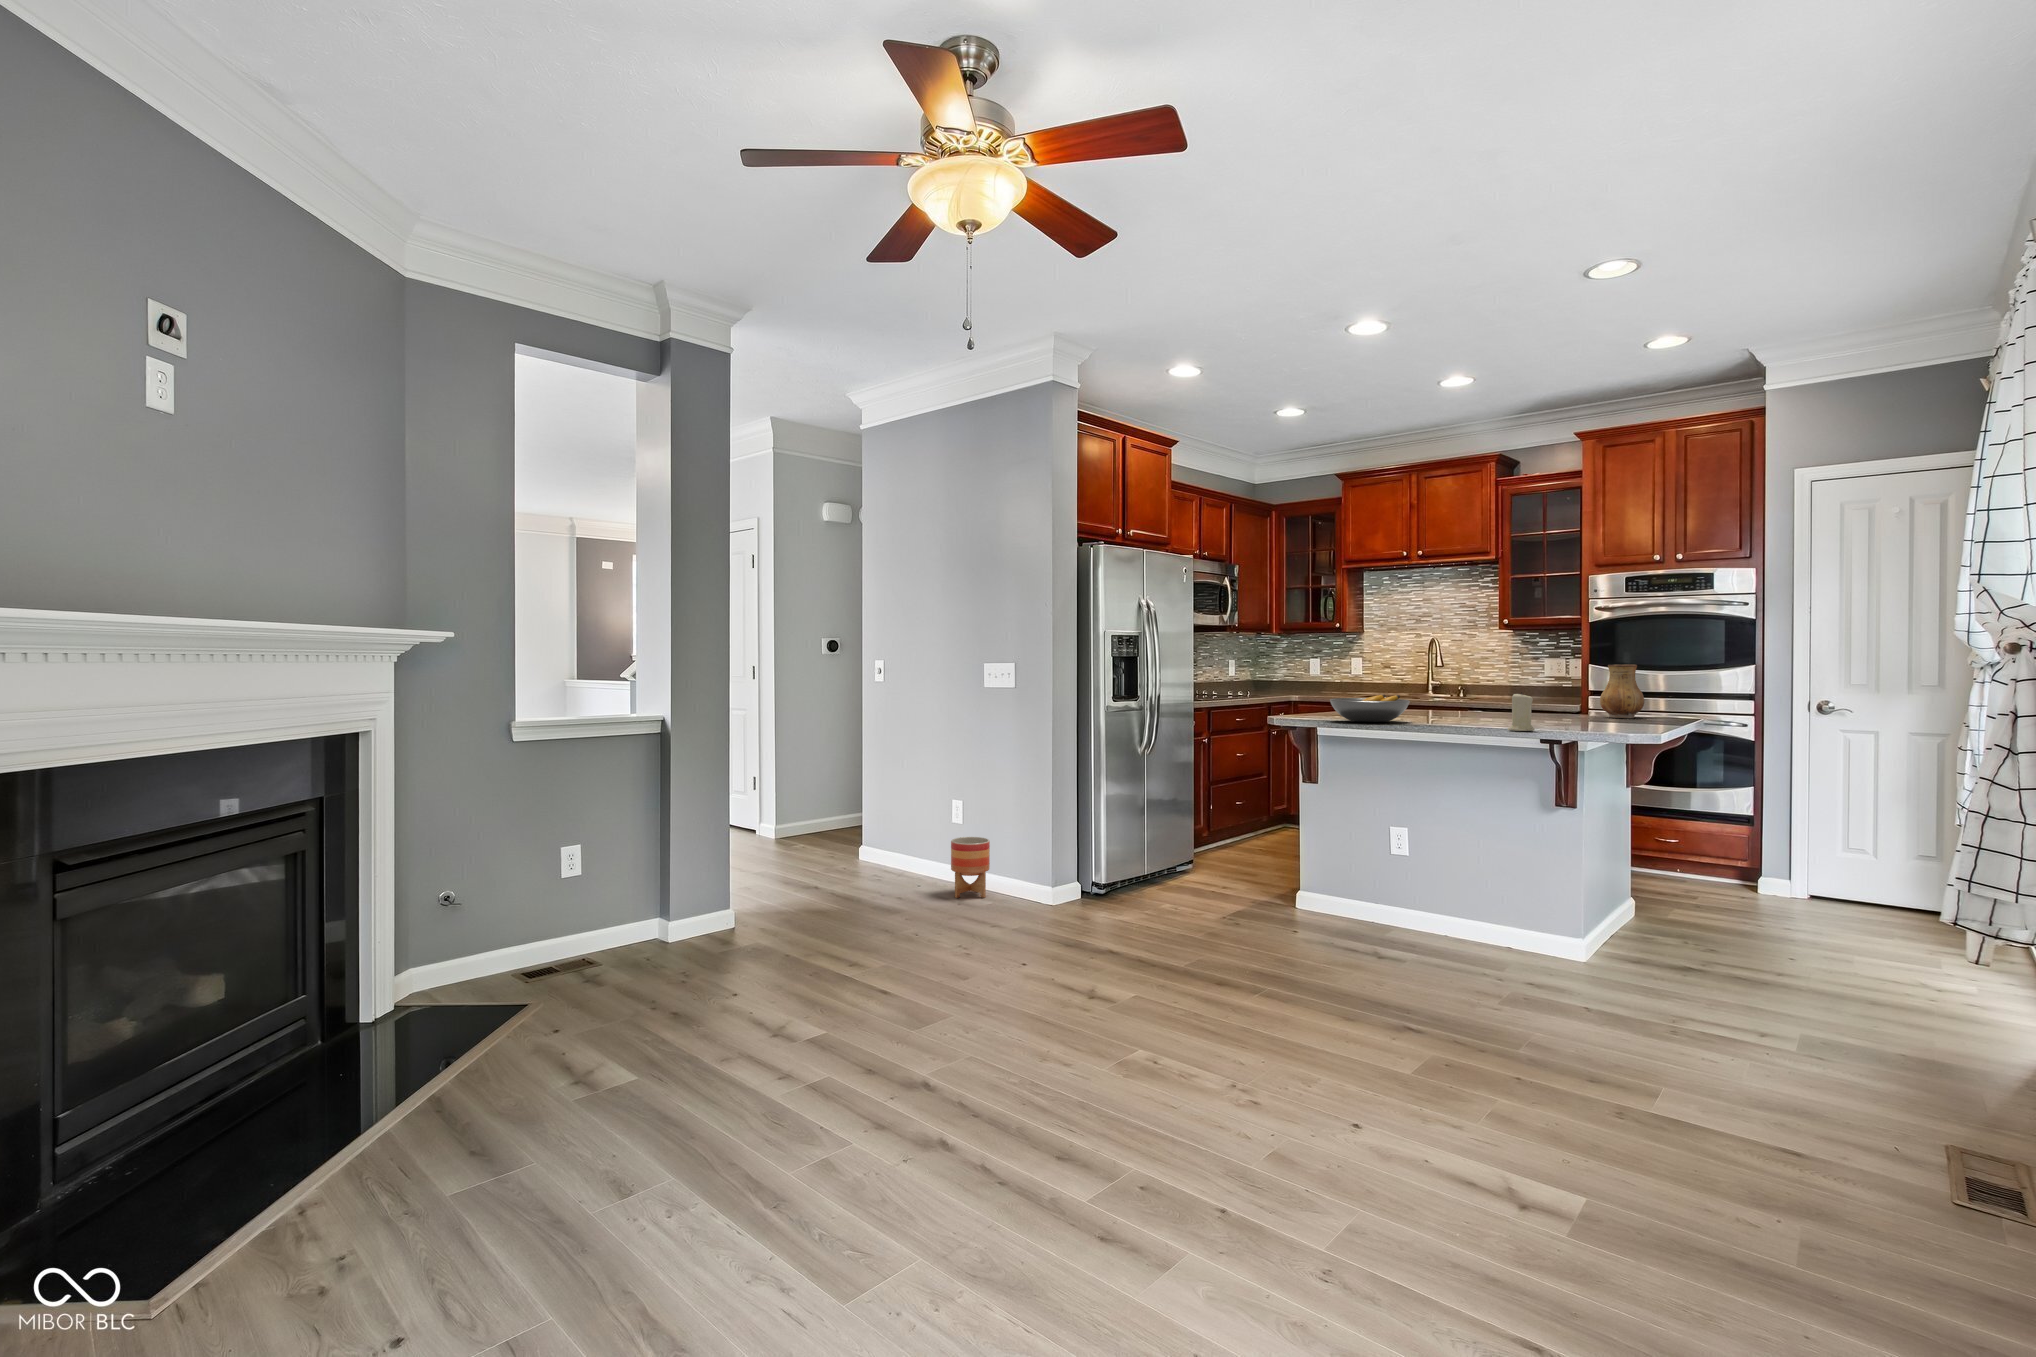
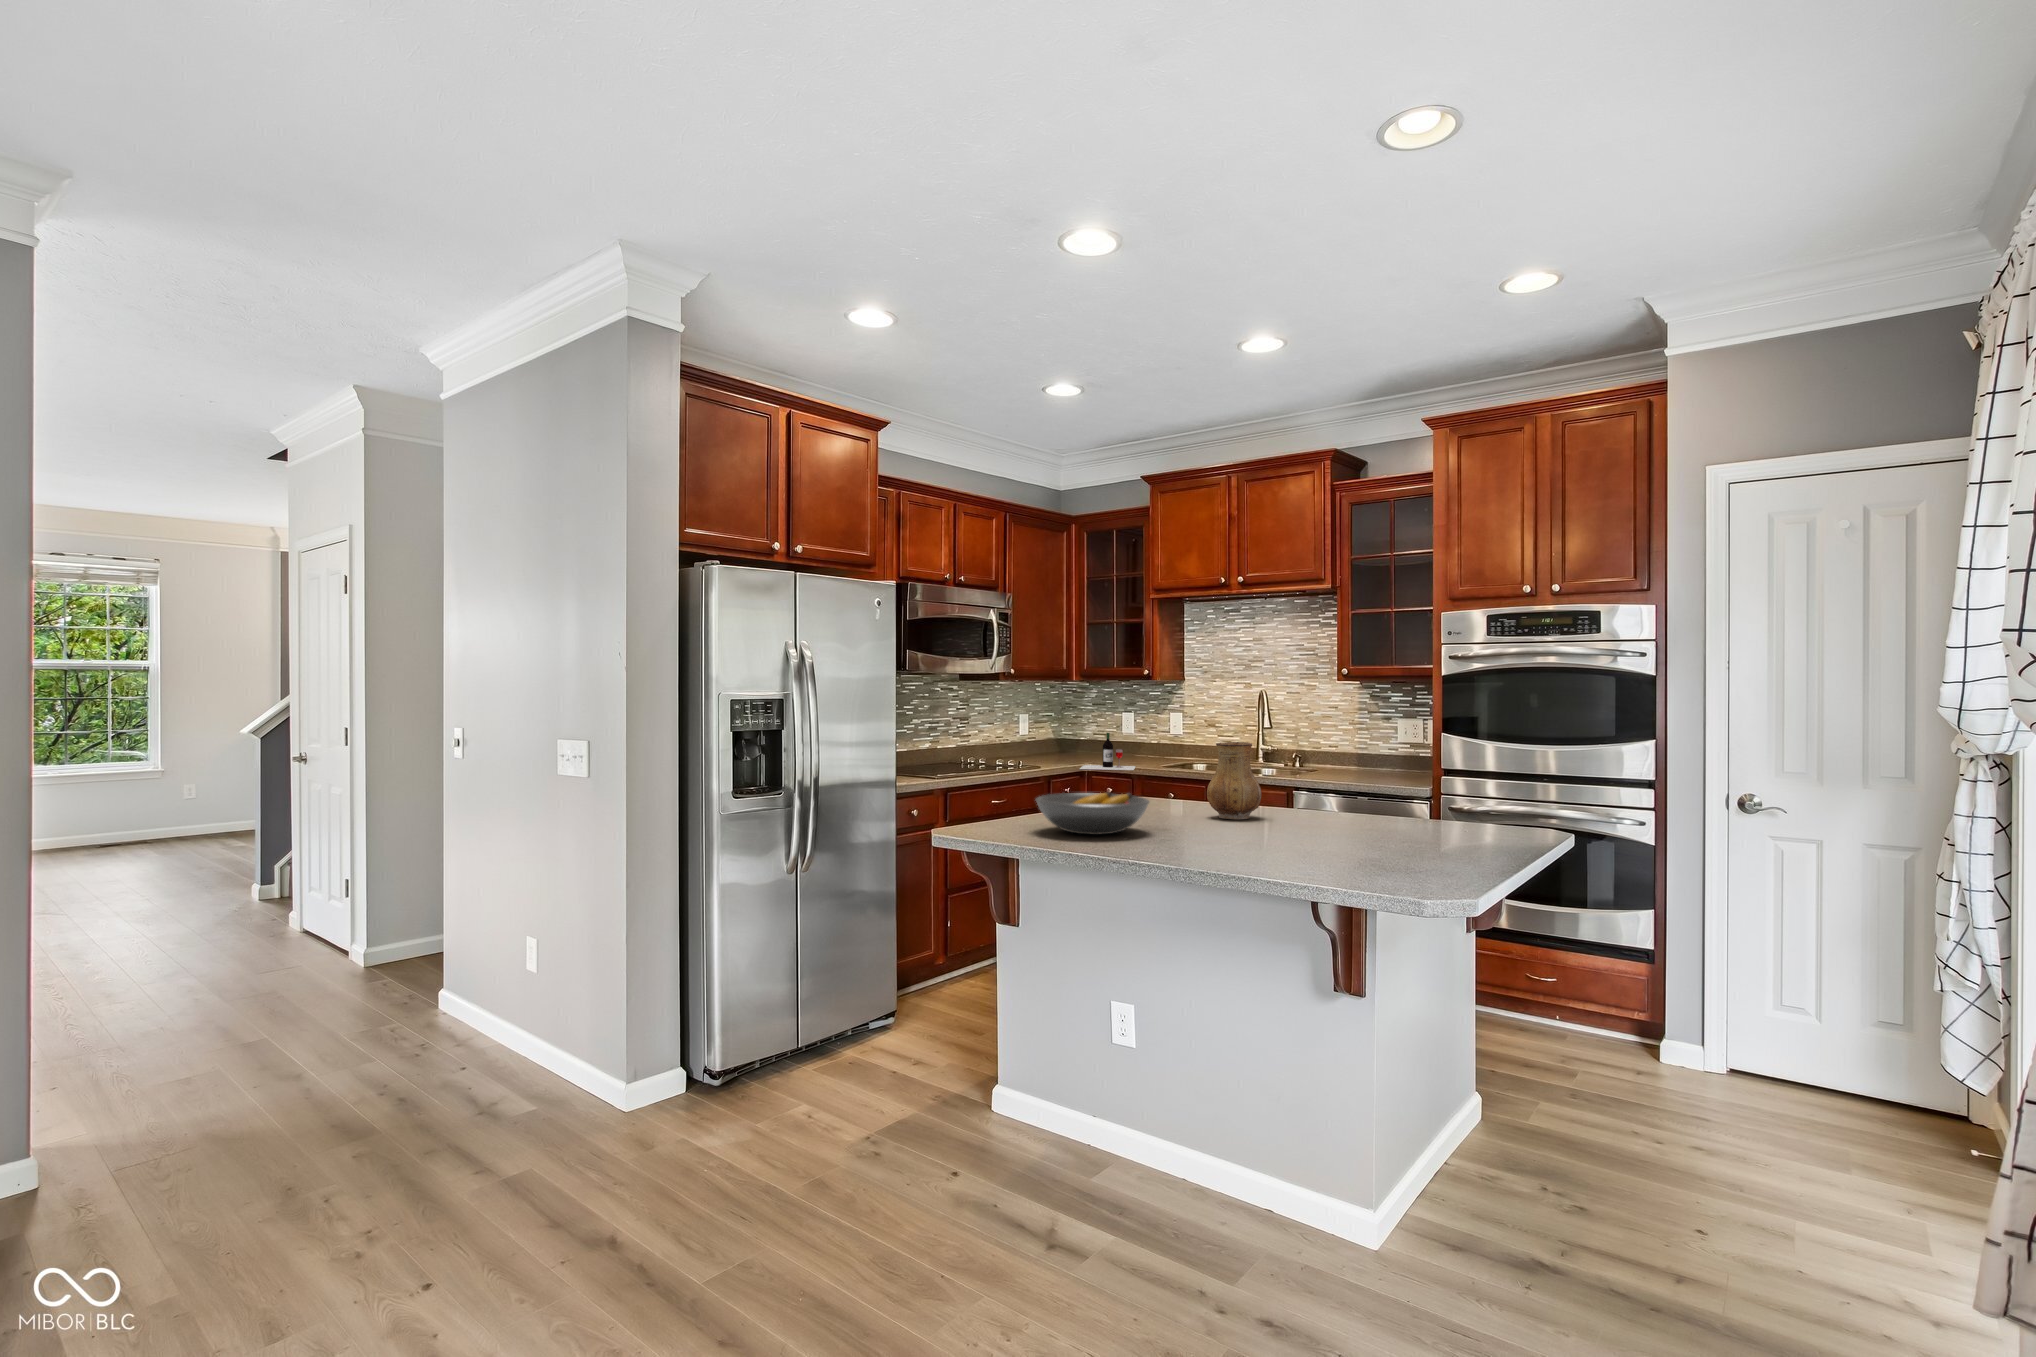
ceramic pitcher: present [1600,665,1644,718] -> present [1207,742,1261,819]
wine bottle: none [1281,674,1326,701] -> present [1080,733,1135,770]
candle: present [1508,692,1535,731] -> none [1257,804,1299,870]
planter: present [951,837,990,898] -> none [468,1003,536,1107]

